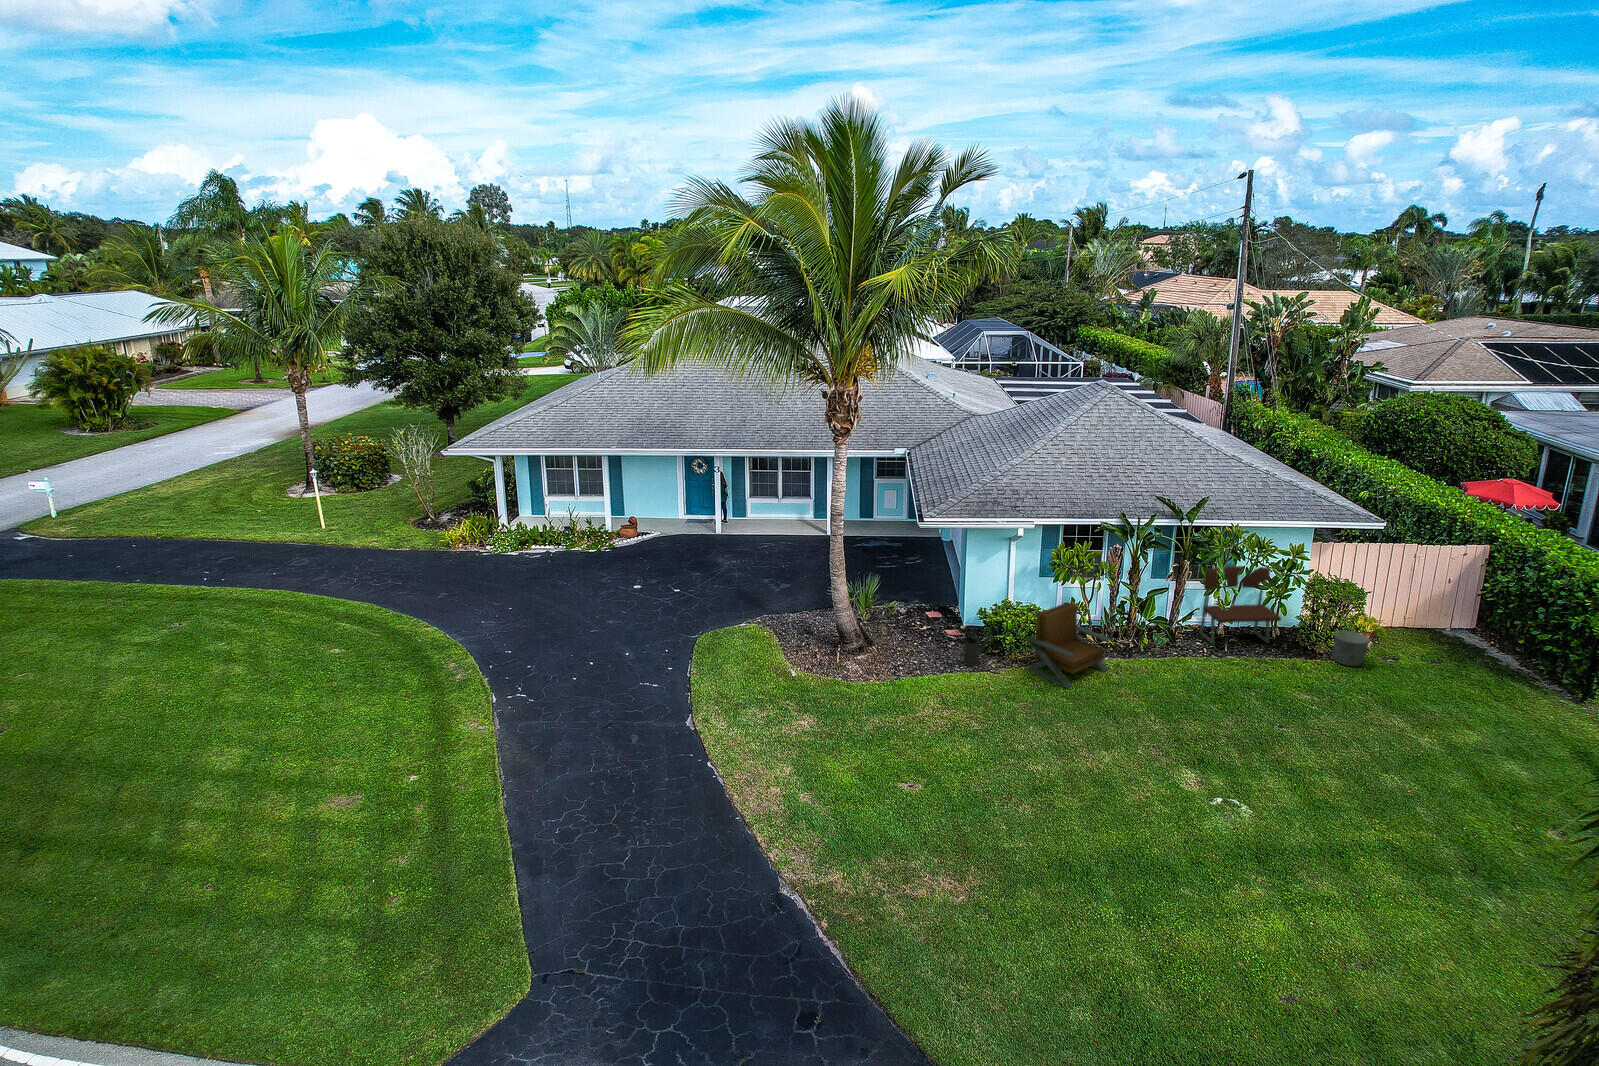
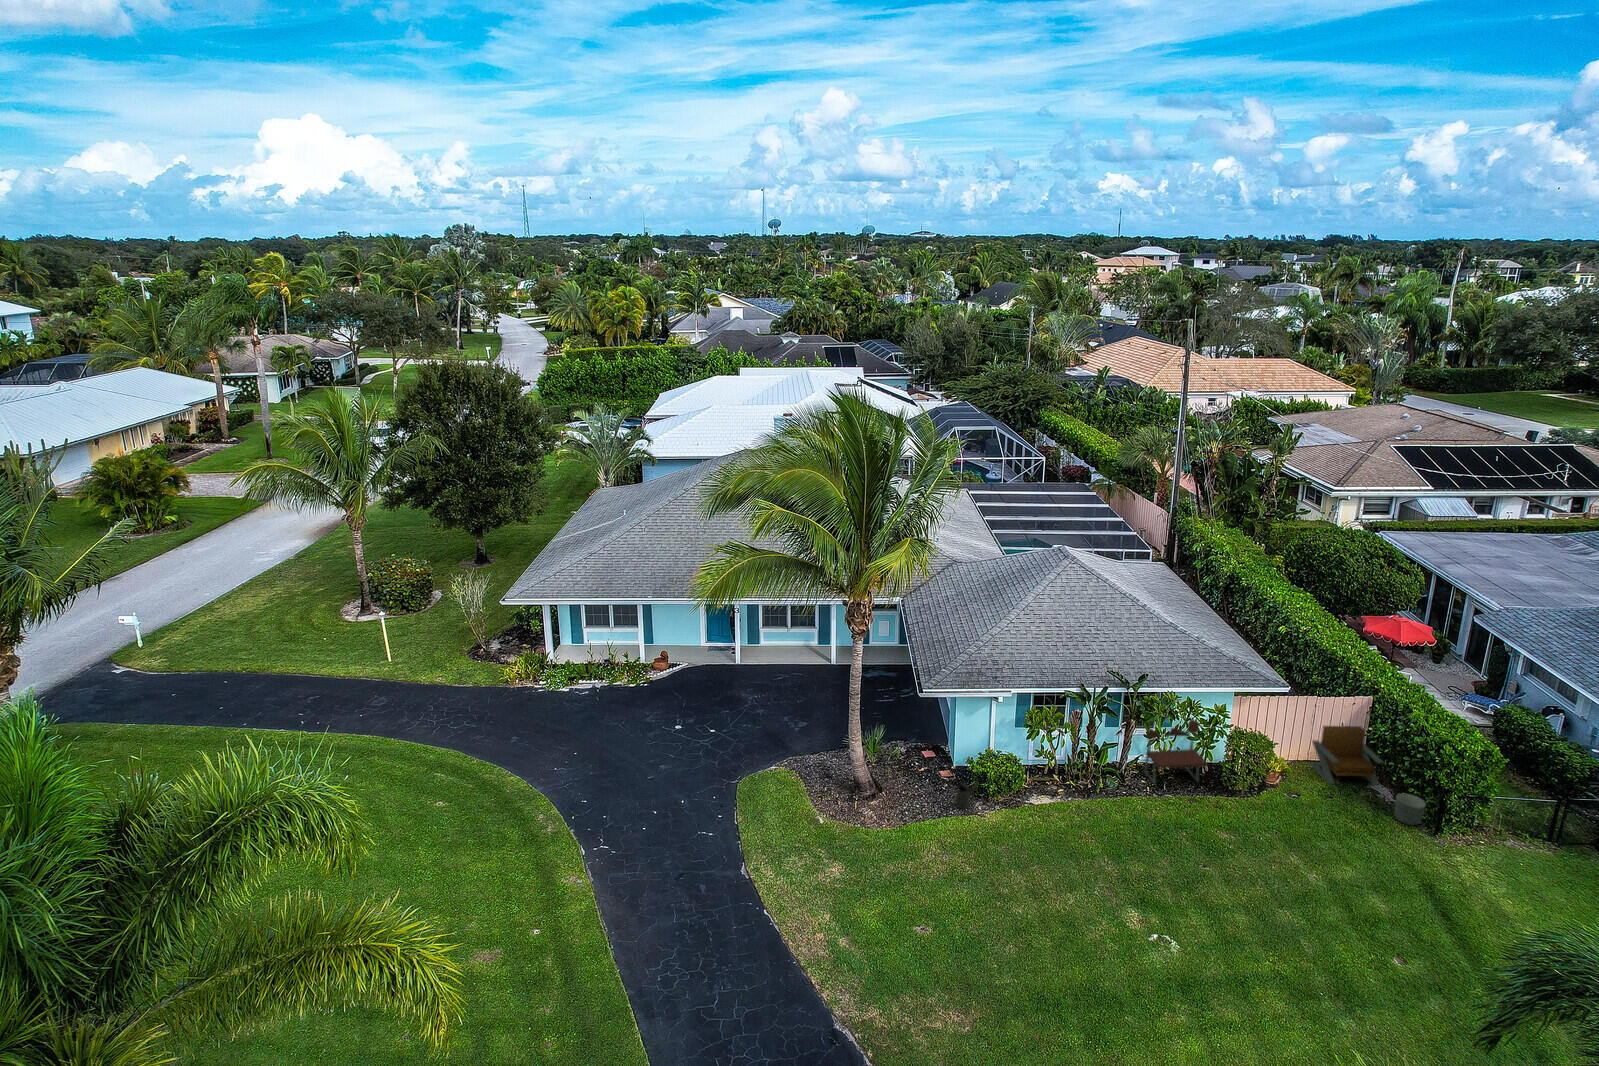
lounge chair: present [1025,602,1111,688] -> present [1310,726,1383,785]
planter: present [1332,631,1369,666] -> present [1394,794,1426,825]

